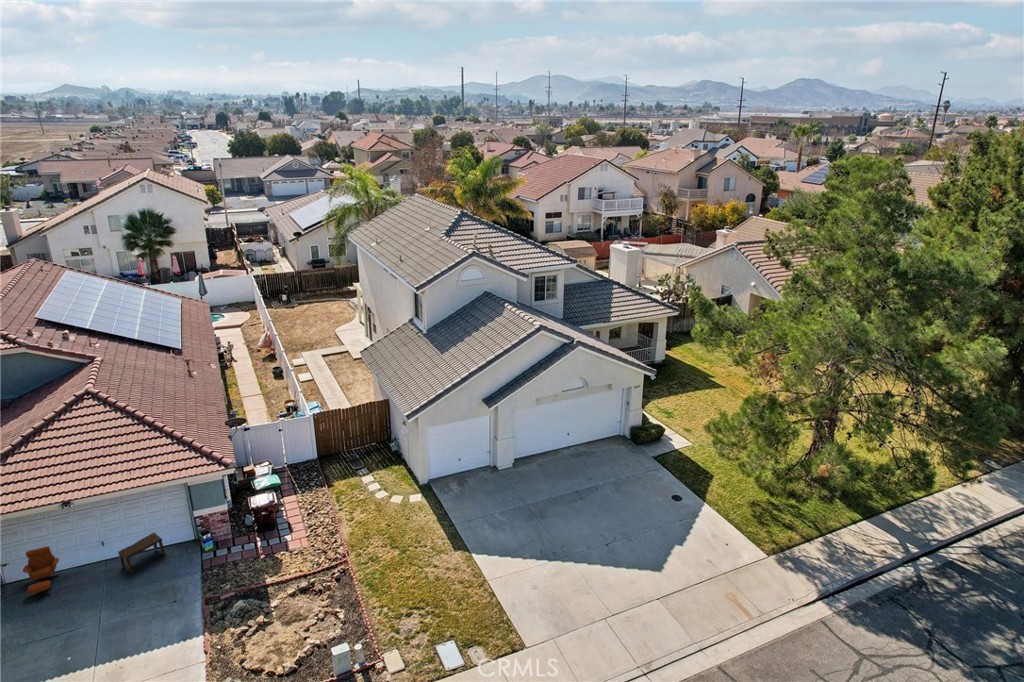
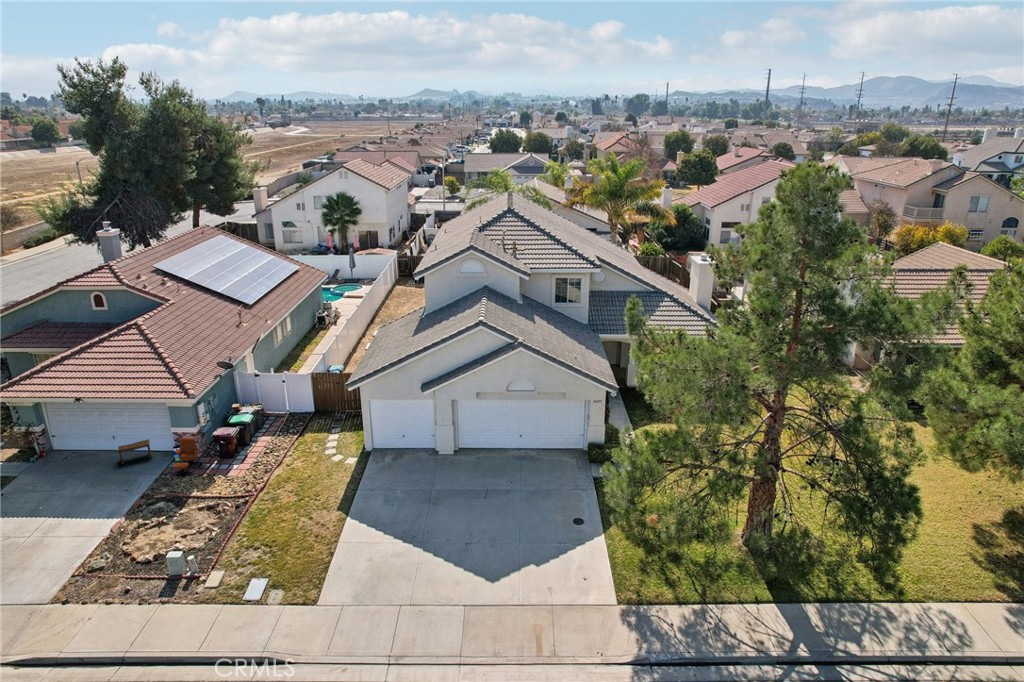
lounge chair: present [23,546,59,601] -> present [174,438,199,475]

